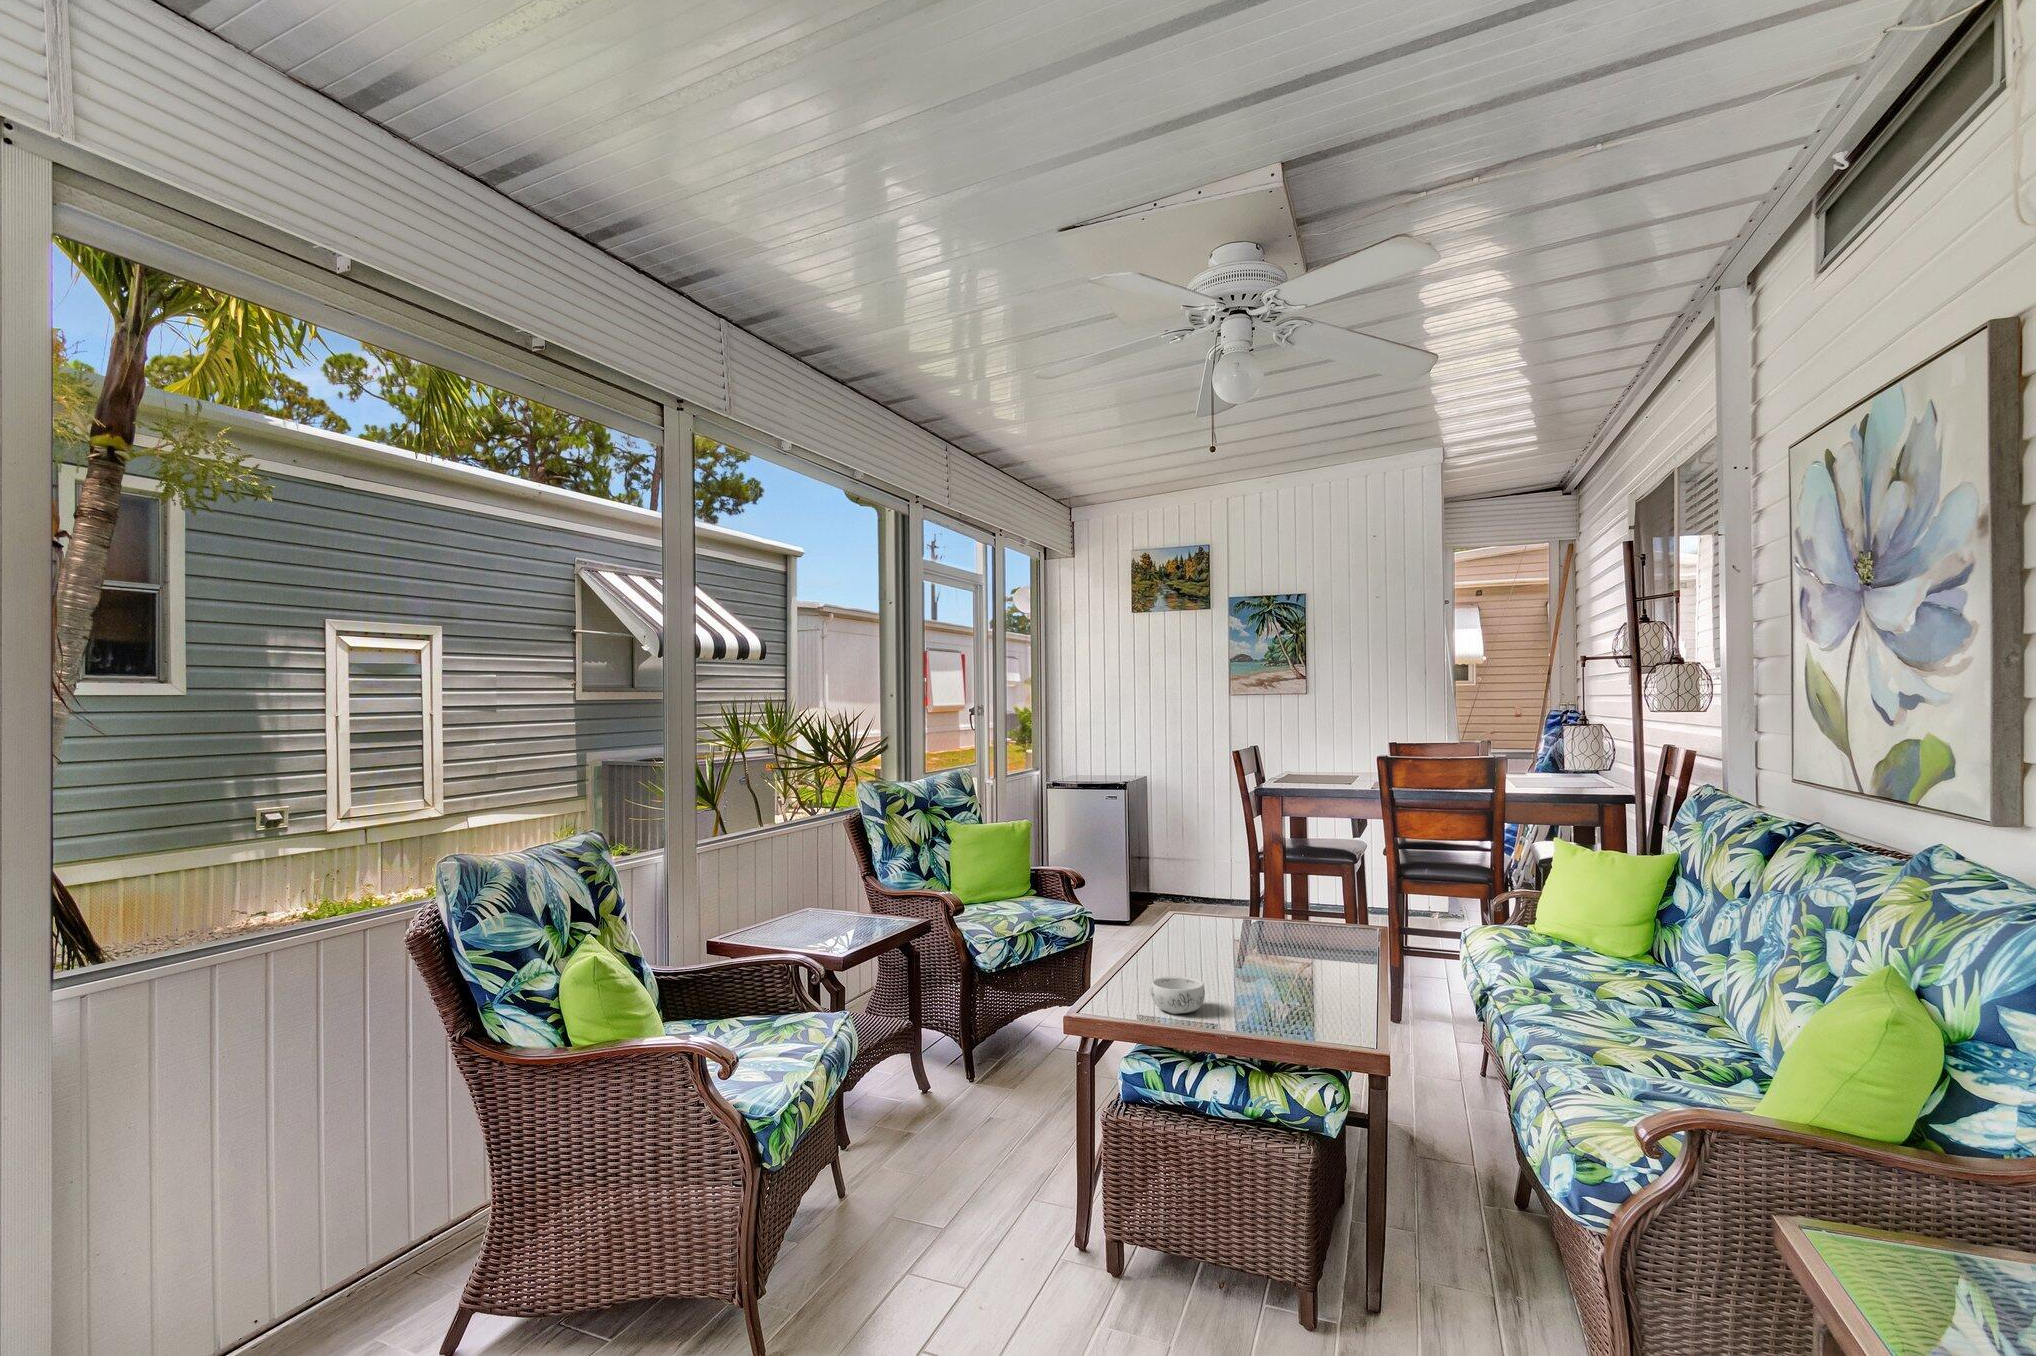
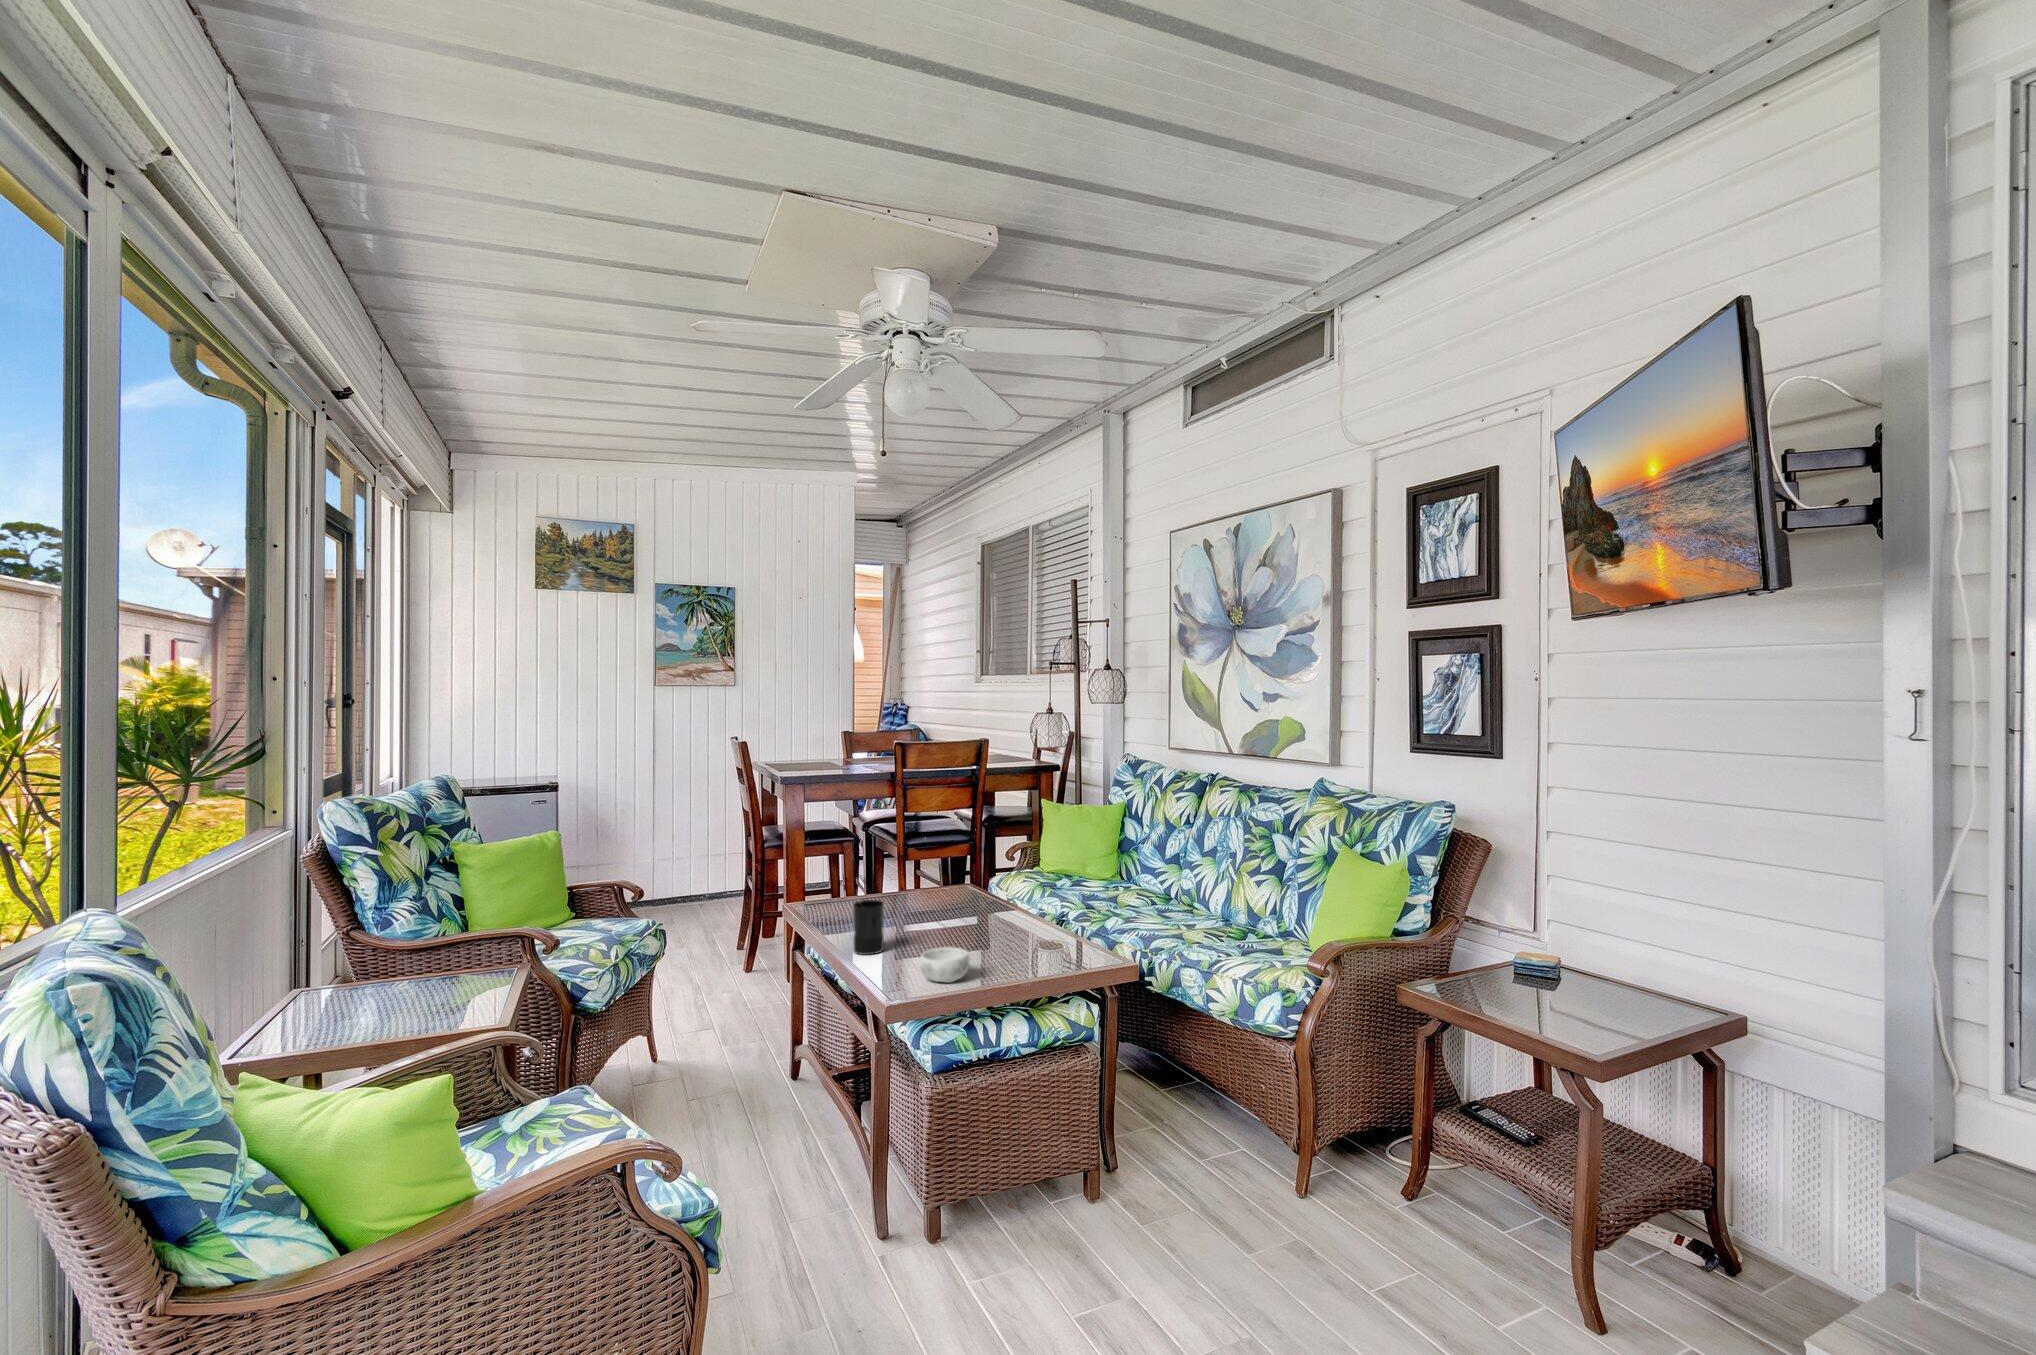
candle: none [1152,913,1185,975] -> present [853,900,884,955]

